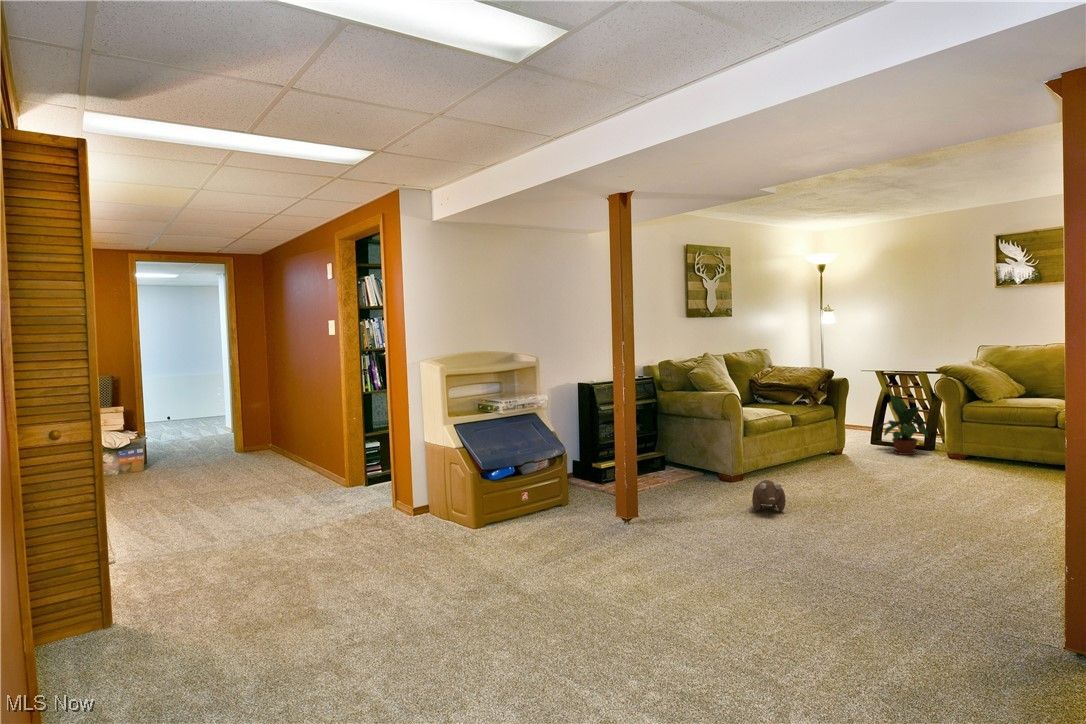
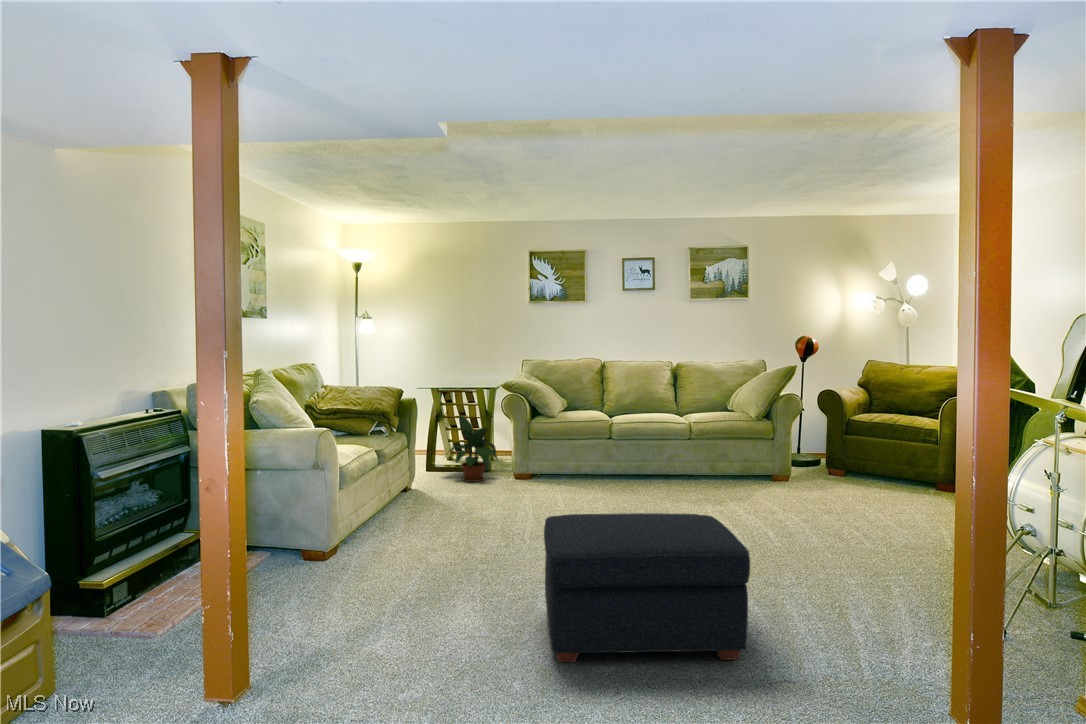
ottoman: none [821,461,1016,591] -> present [544,513,750,662]
plush toy: present [752,480,786,511] -> none [388,555,437,604]

